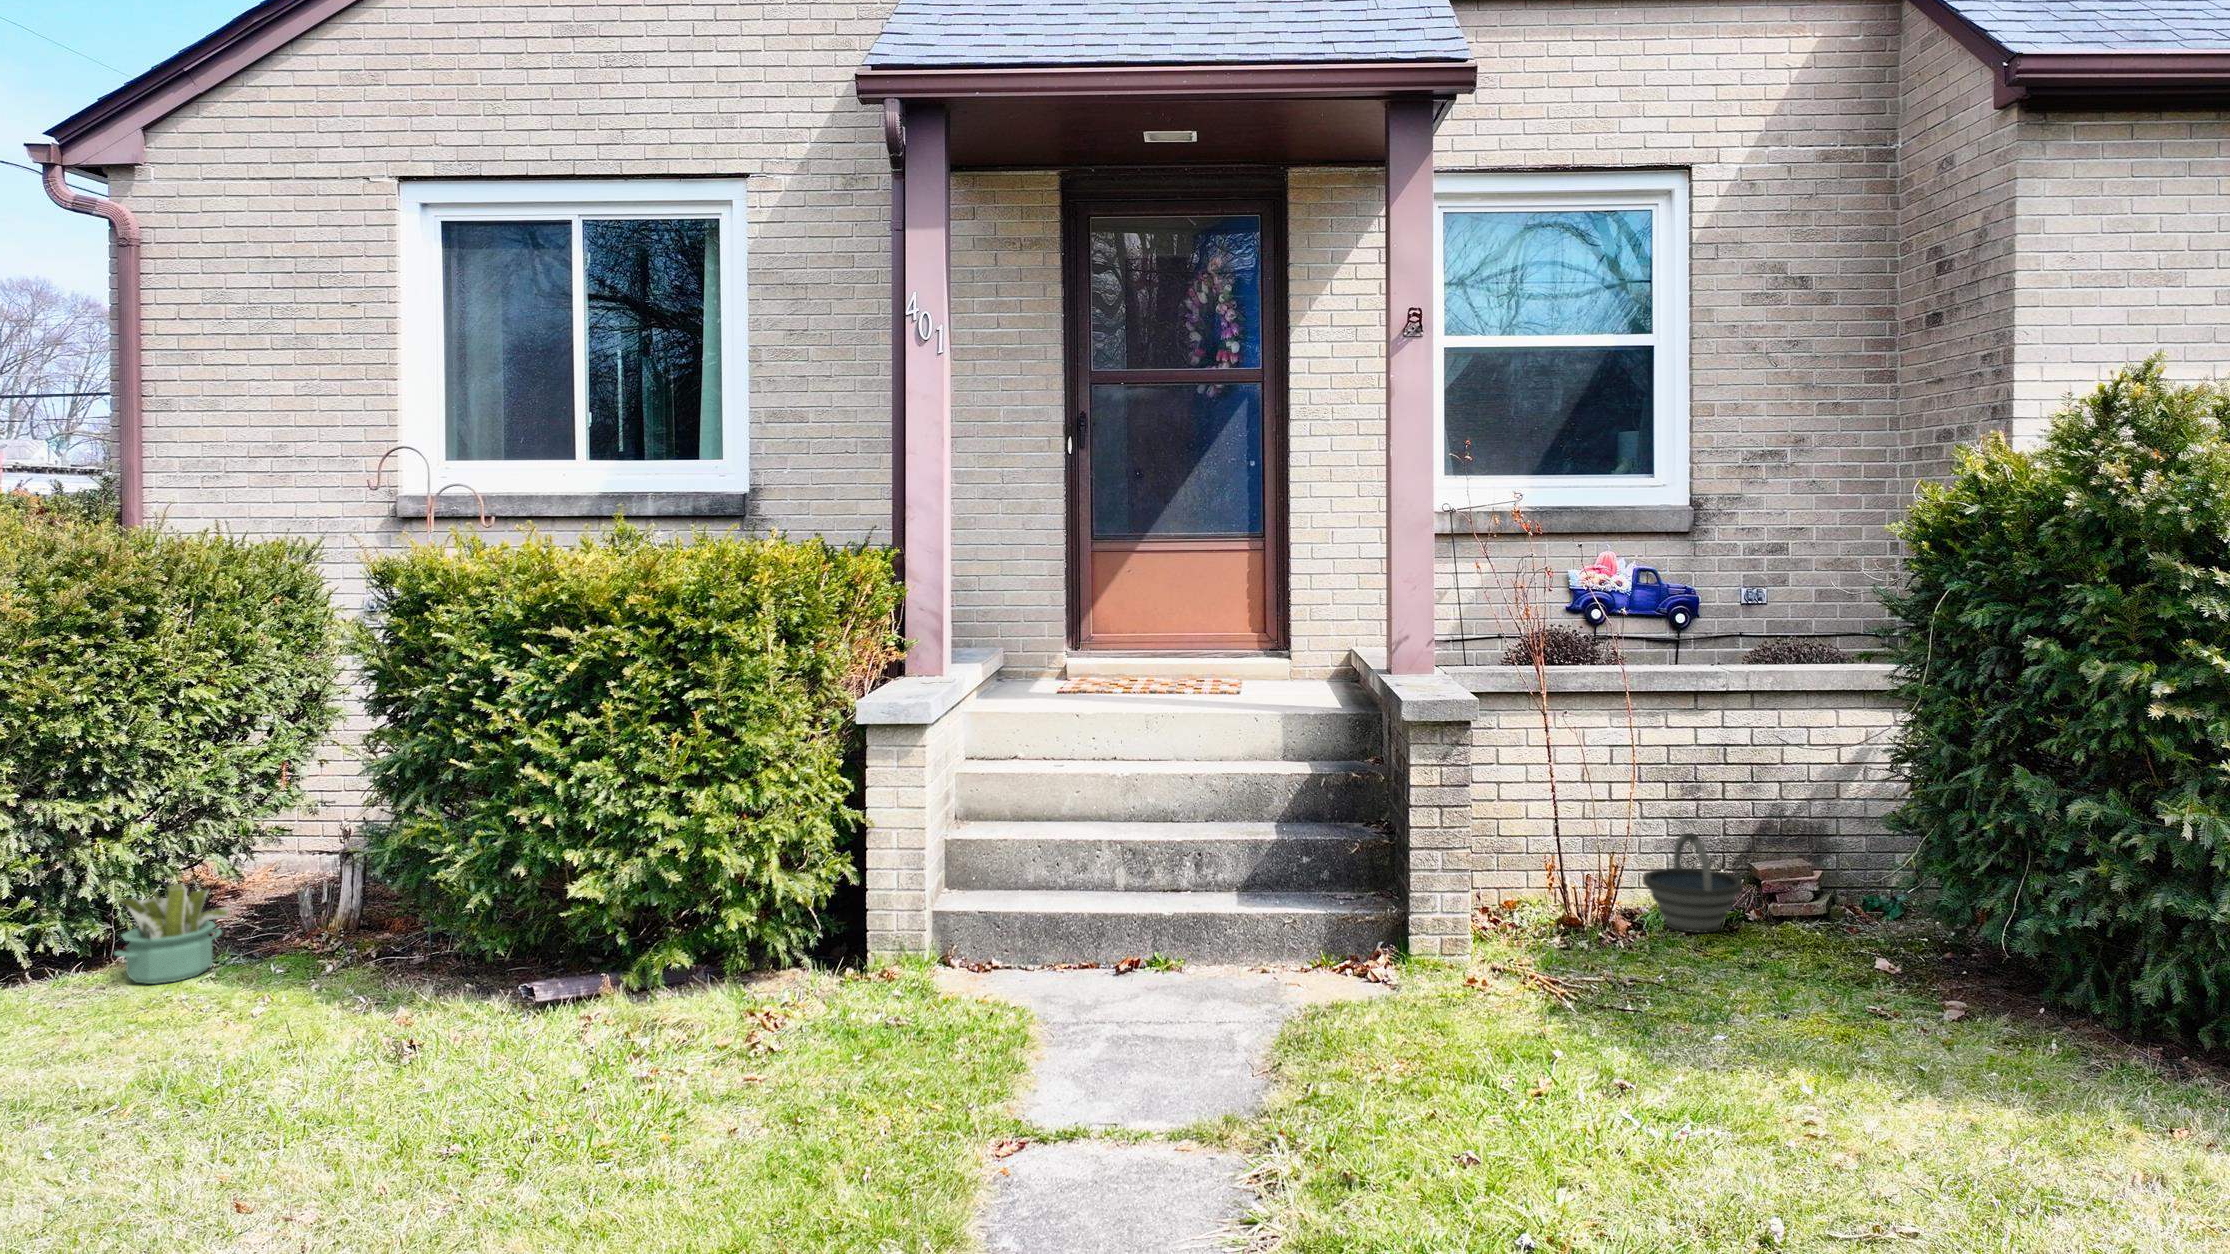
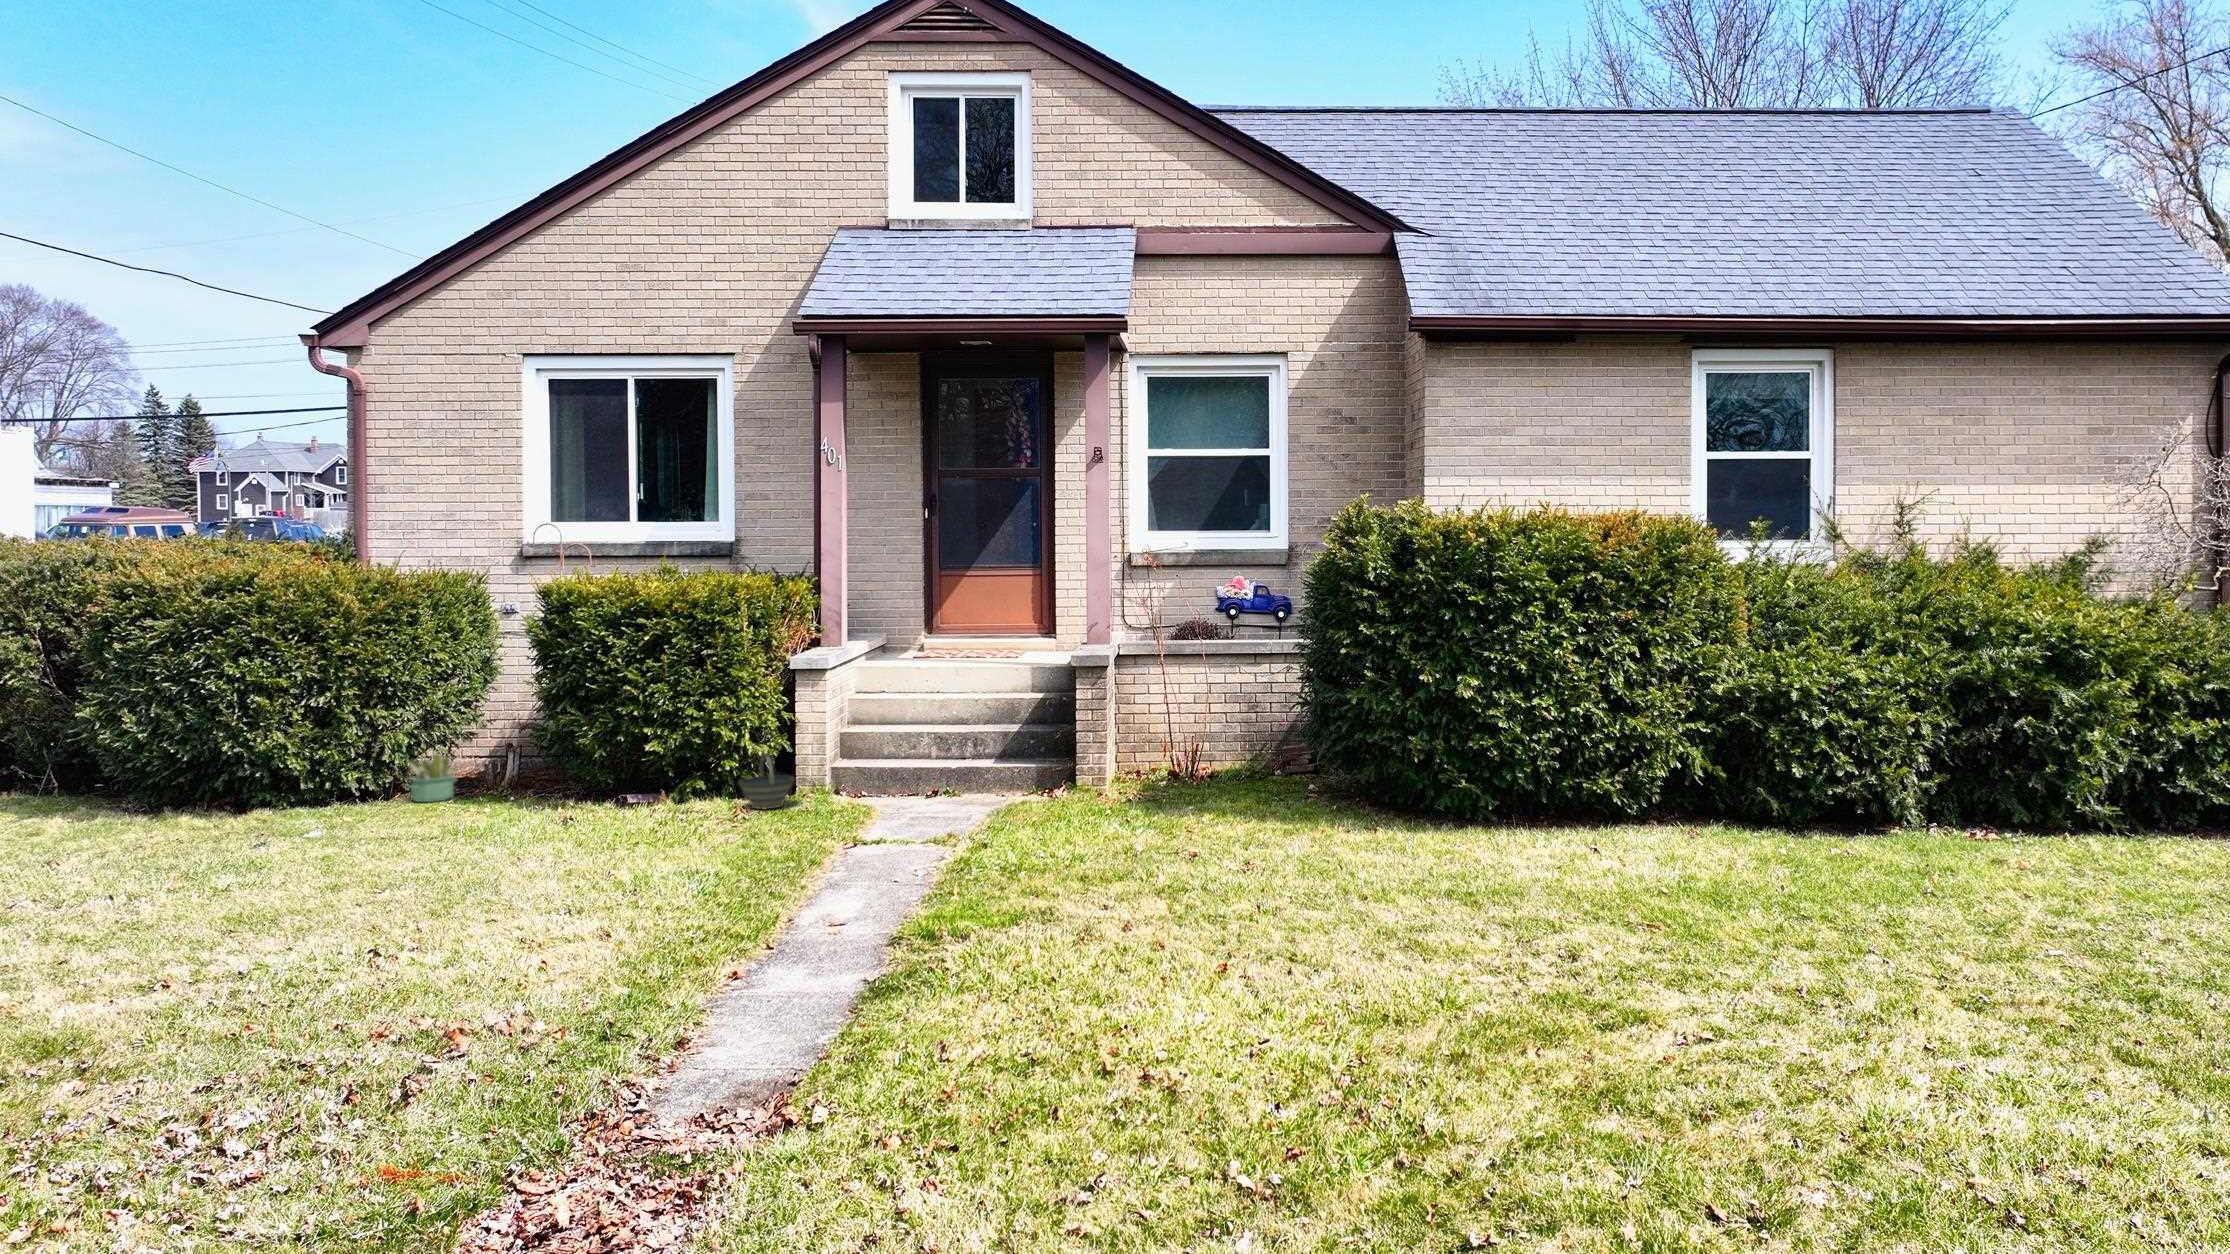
bucket: present [1643,833,1743,933] -> present [738,754,795,809]

